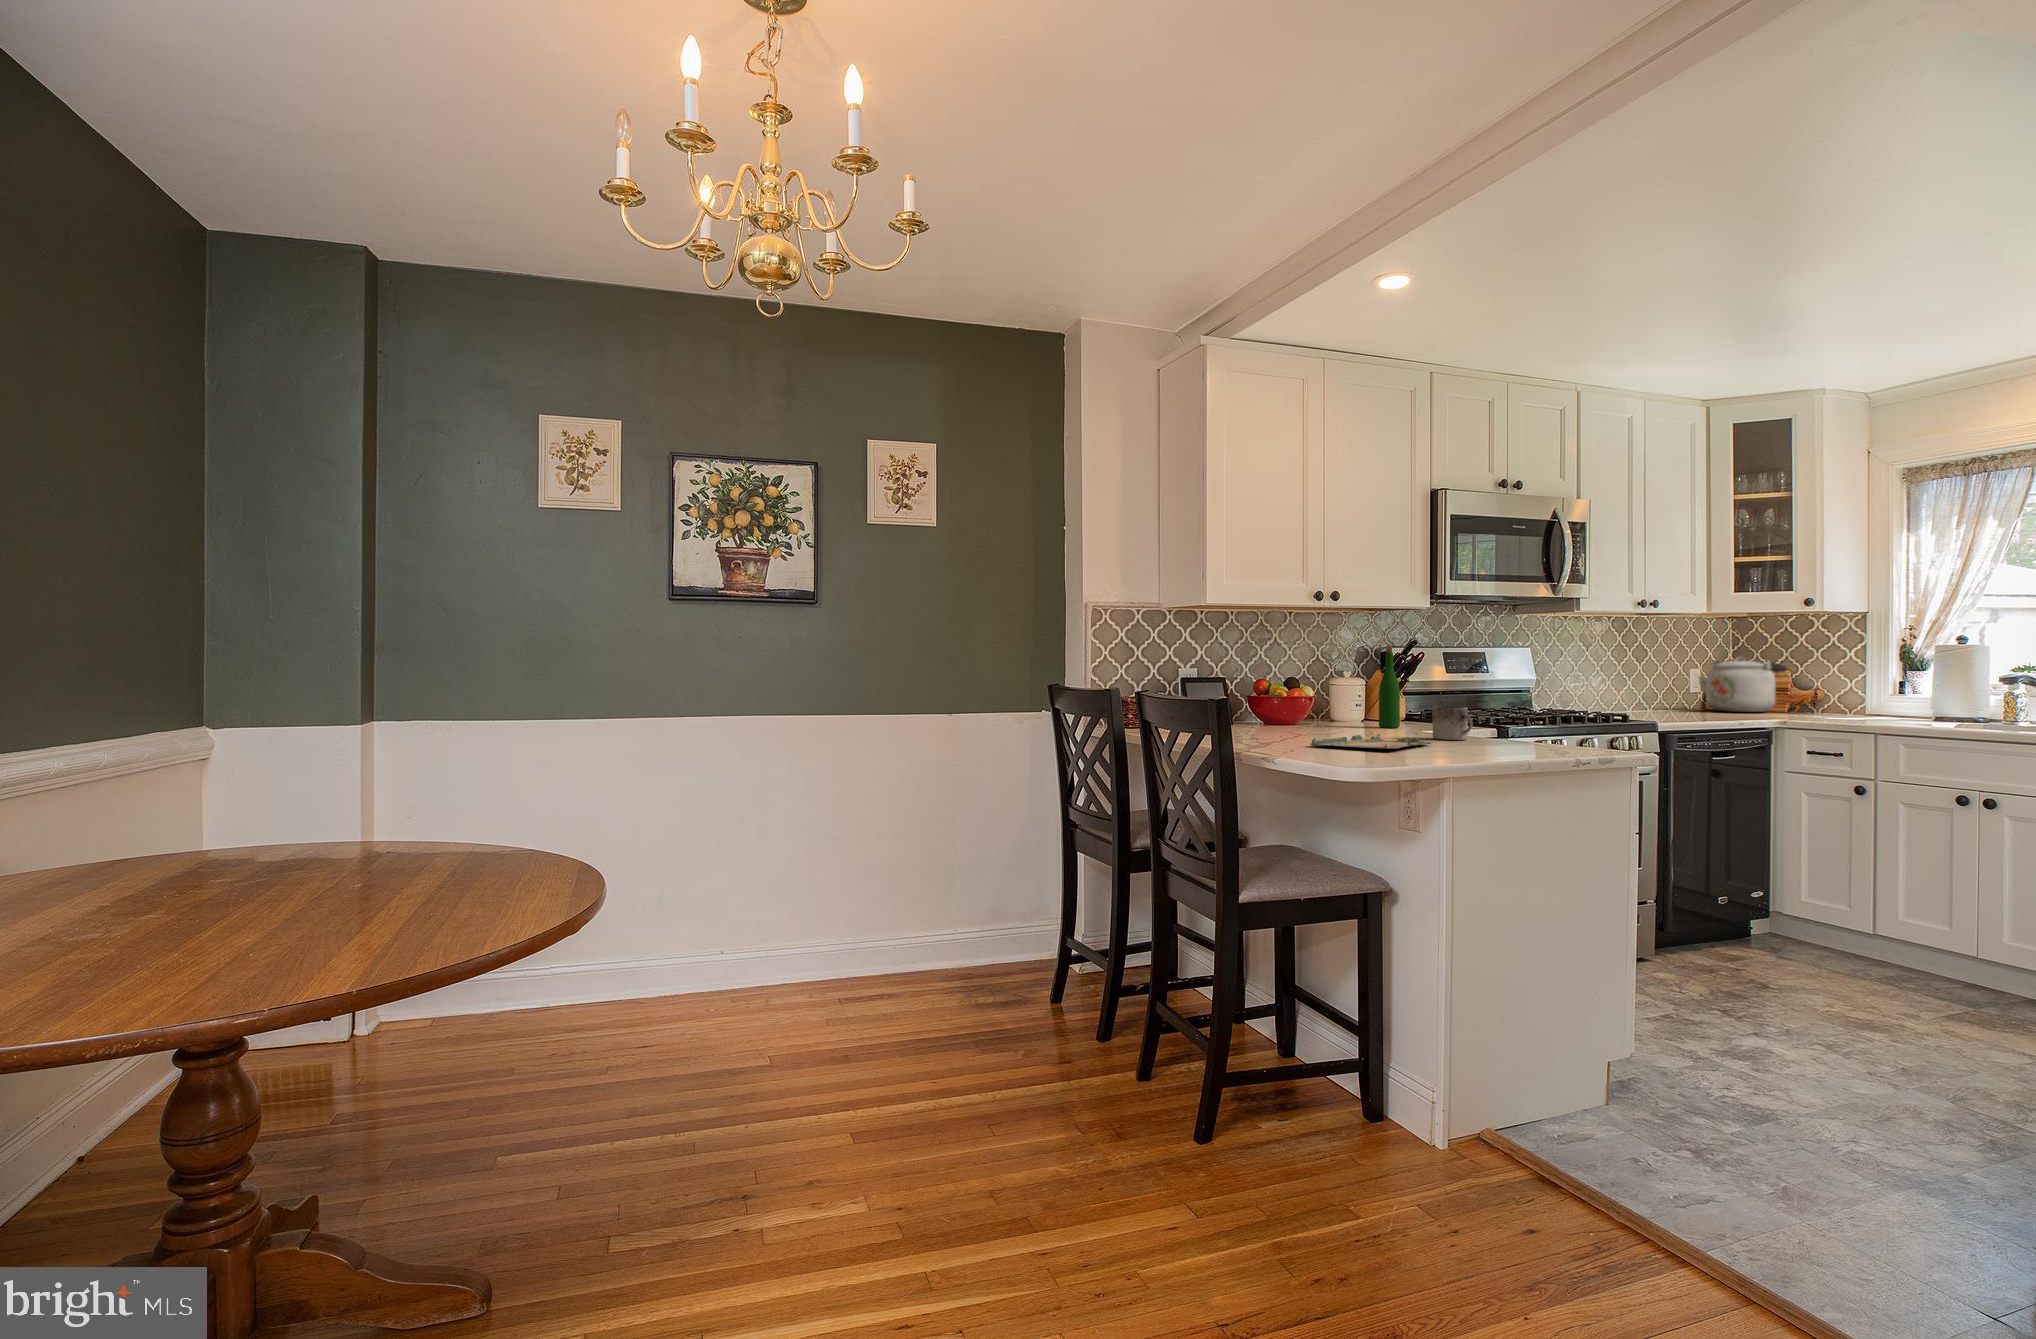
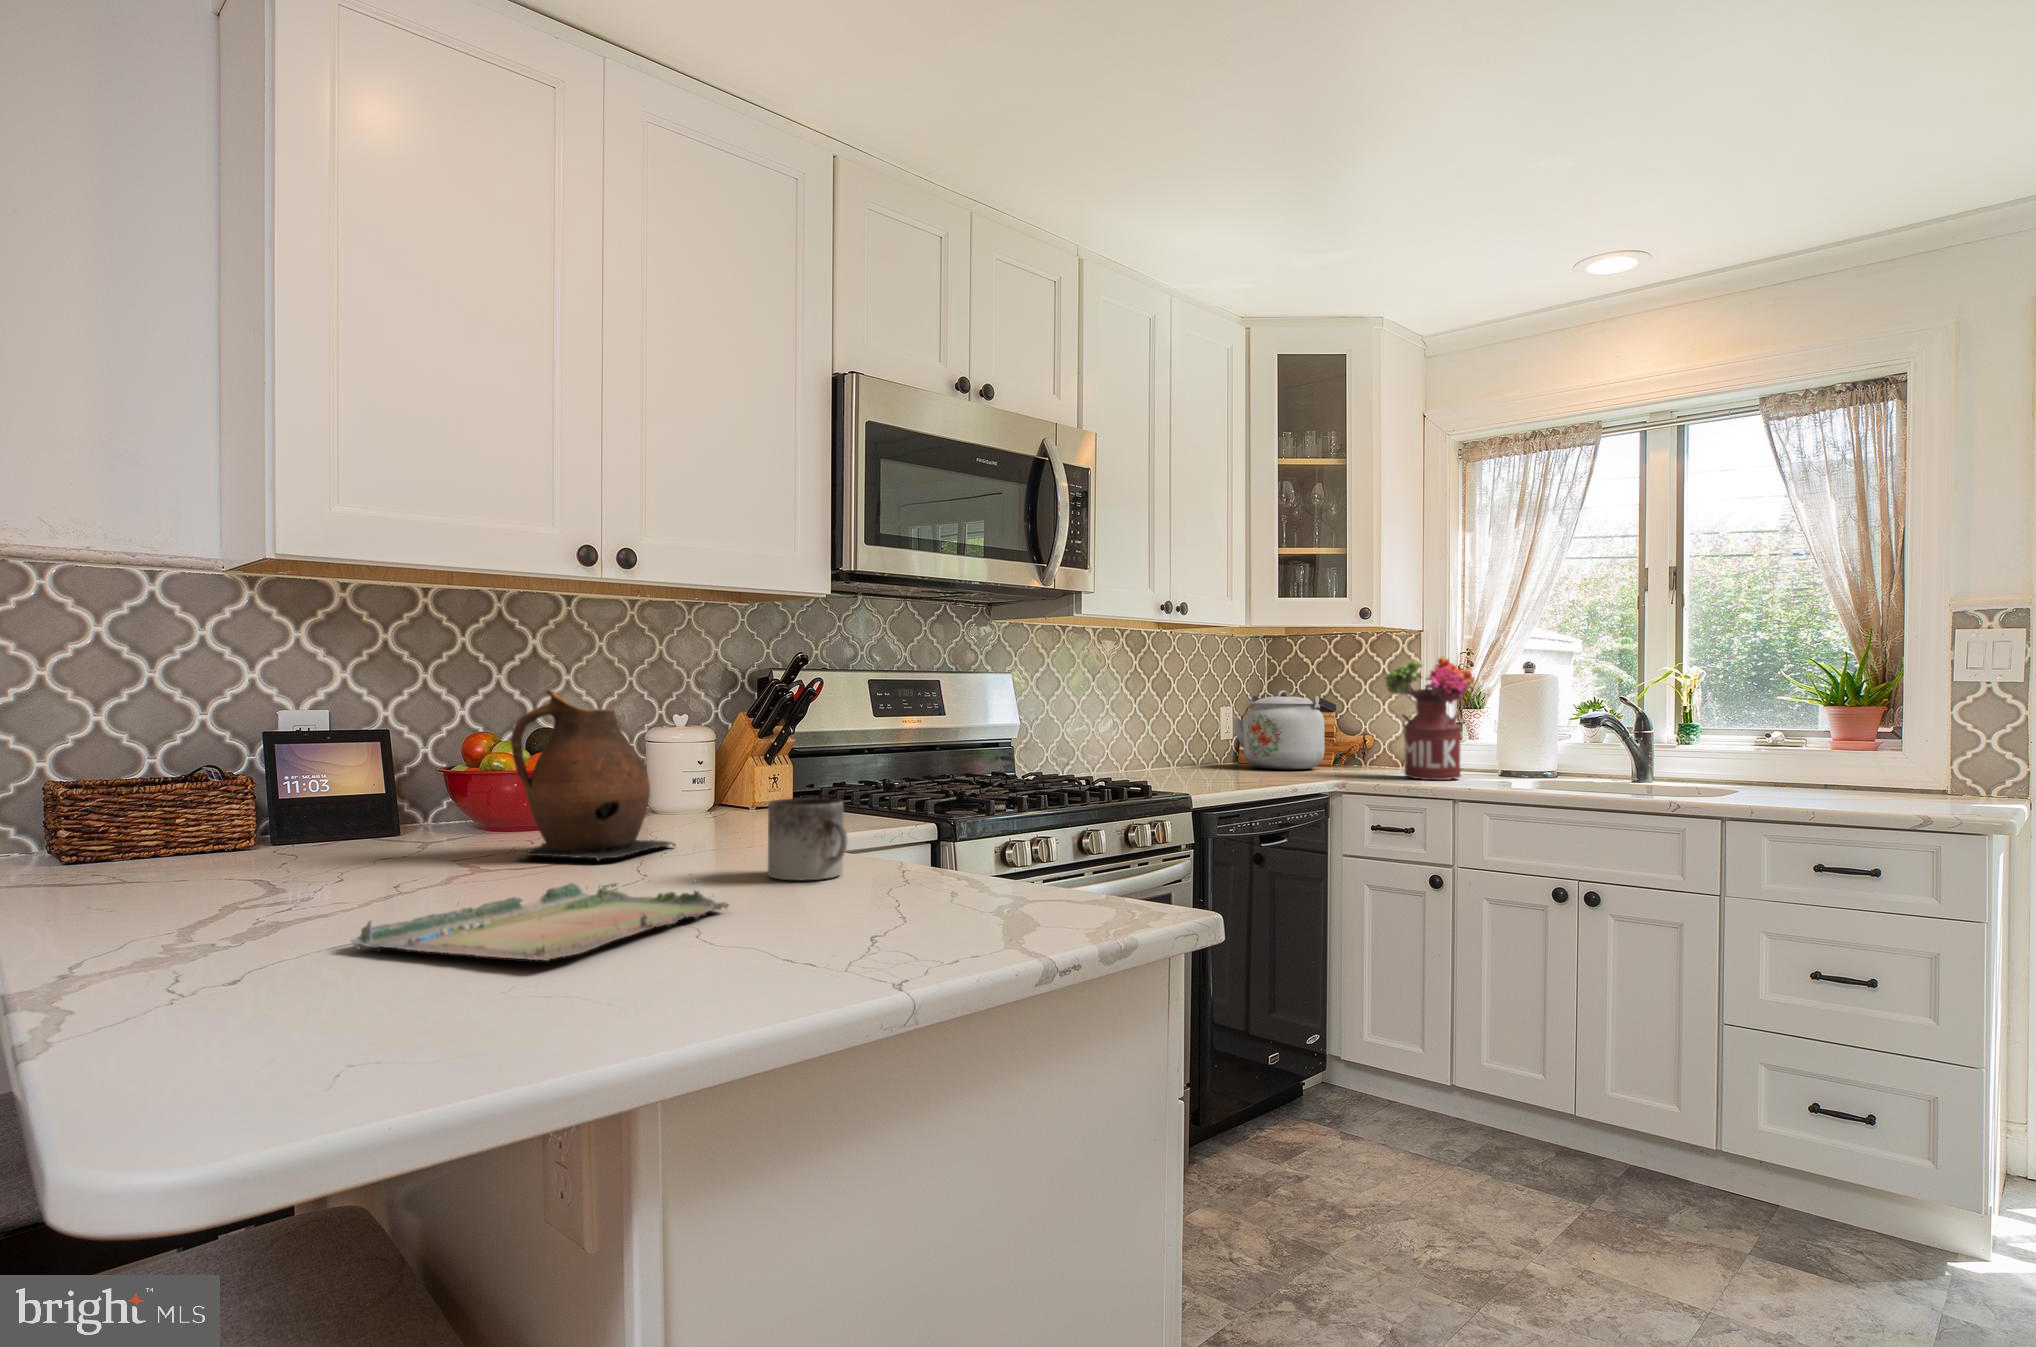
flower arrangement: none [1821,632,1903,720] -> present [1385,657,1475,780]
wine bottle: present [1379,645,1400,728] -> none [707,662,751,835]
ceramic pitcher: none [1304,659,1373,733] -> present [511,690,676,861]

